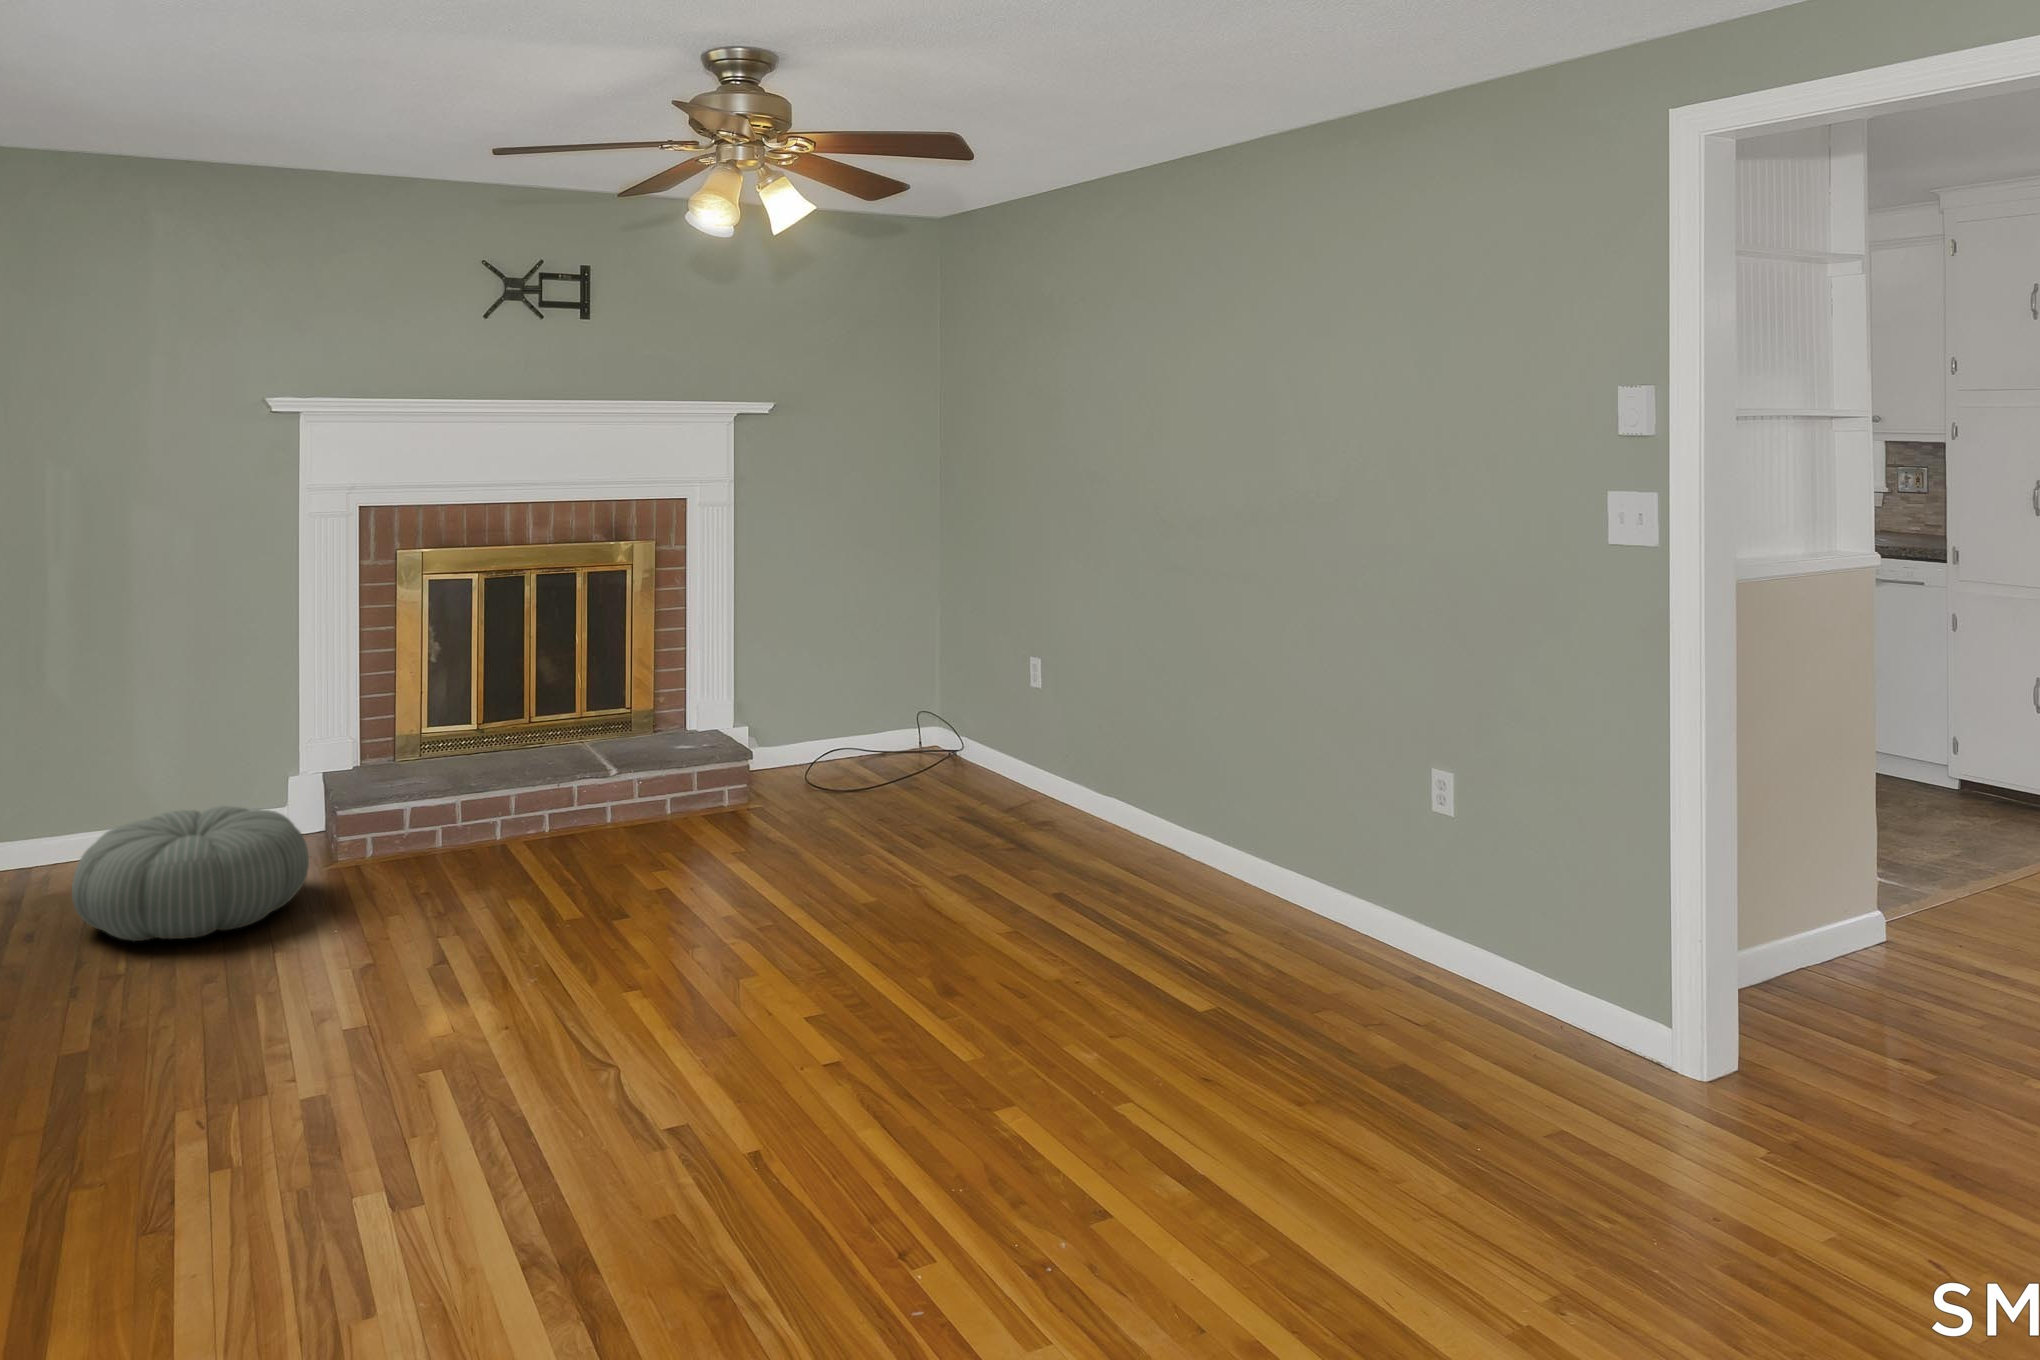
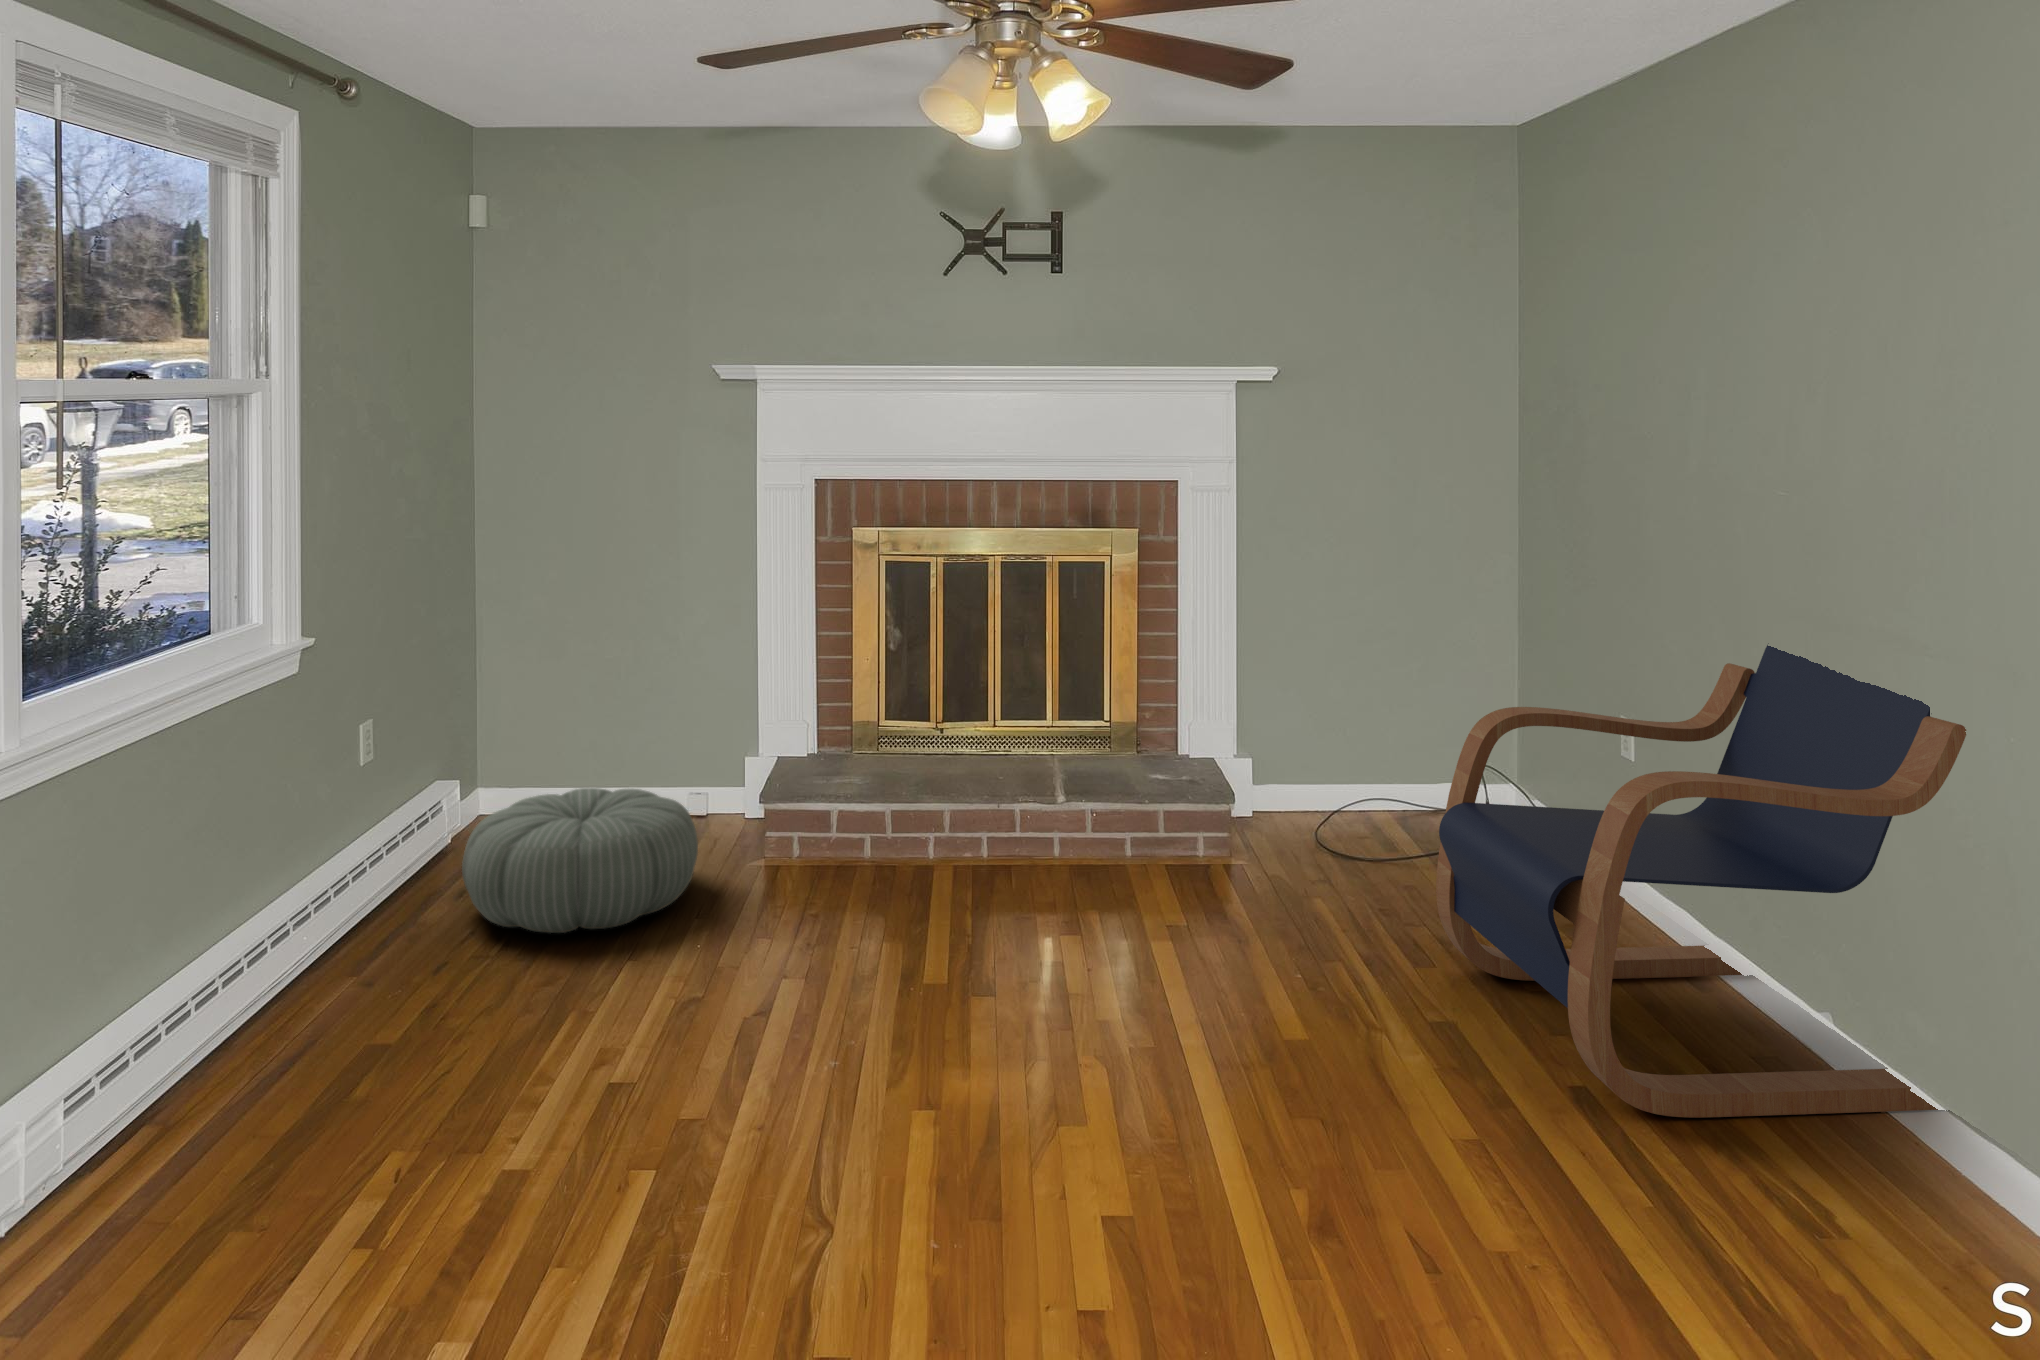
lounge chair: none [925,602,1252,910] -> present [1436,643,1966,1118]

